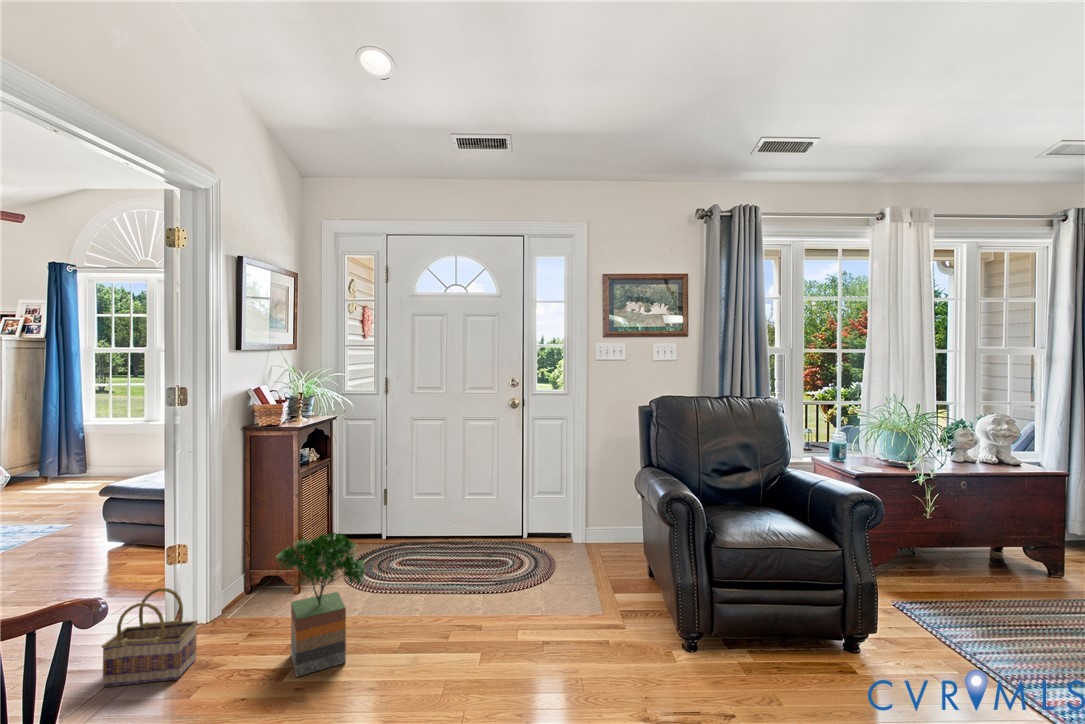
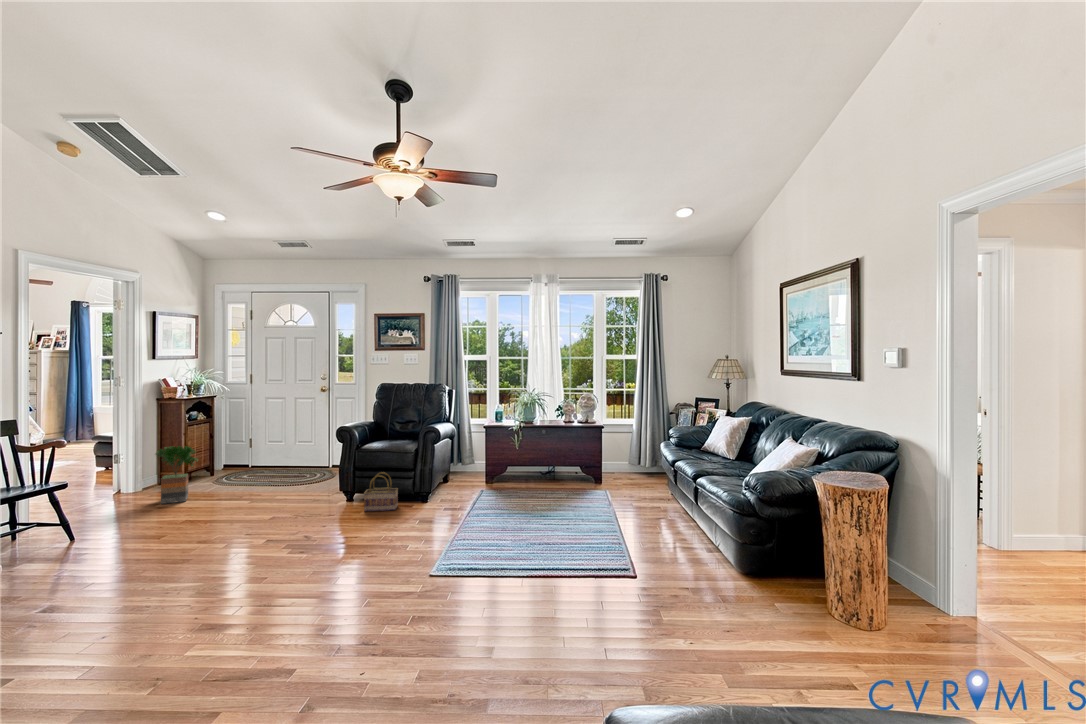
basket: present [102,588,198,687] -> present [364,472,398,511]

